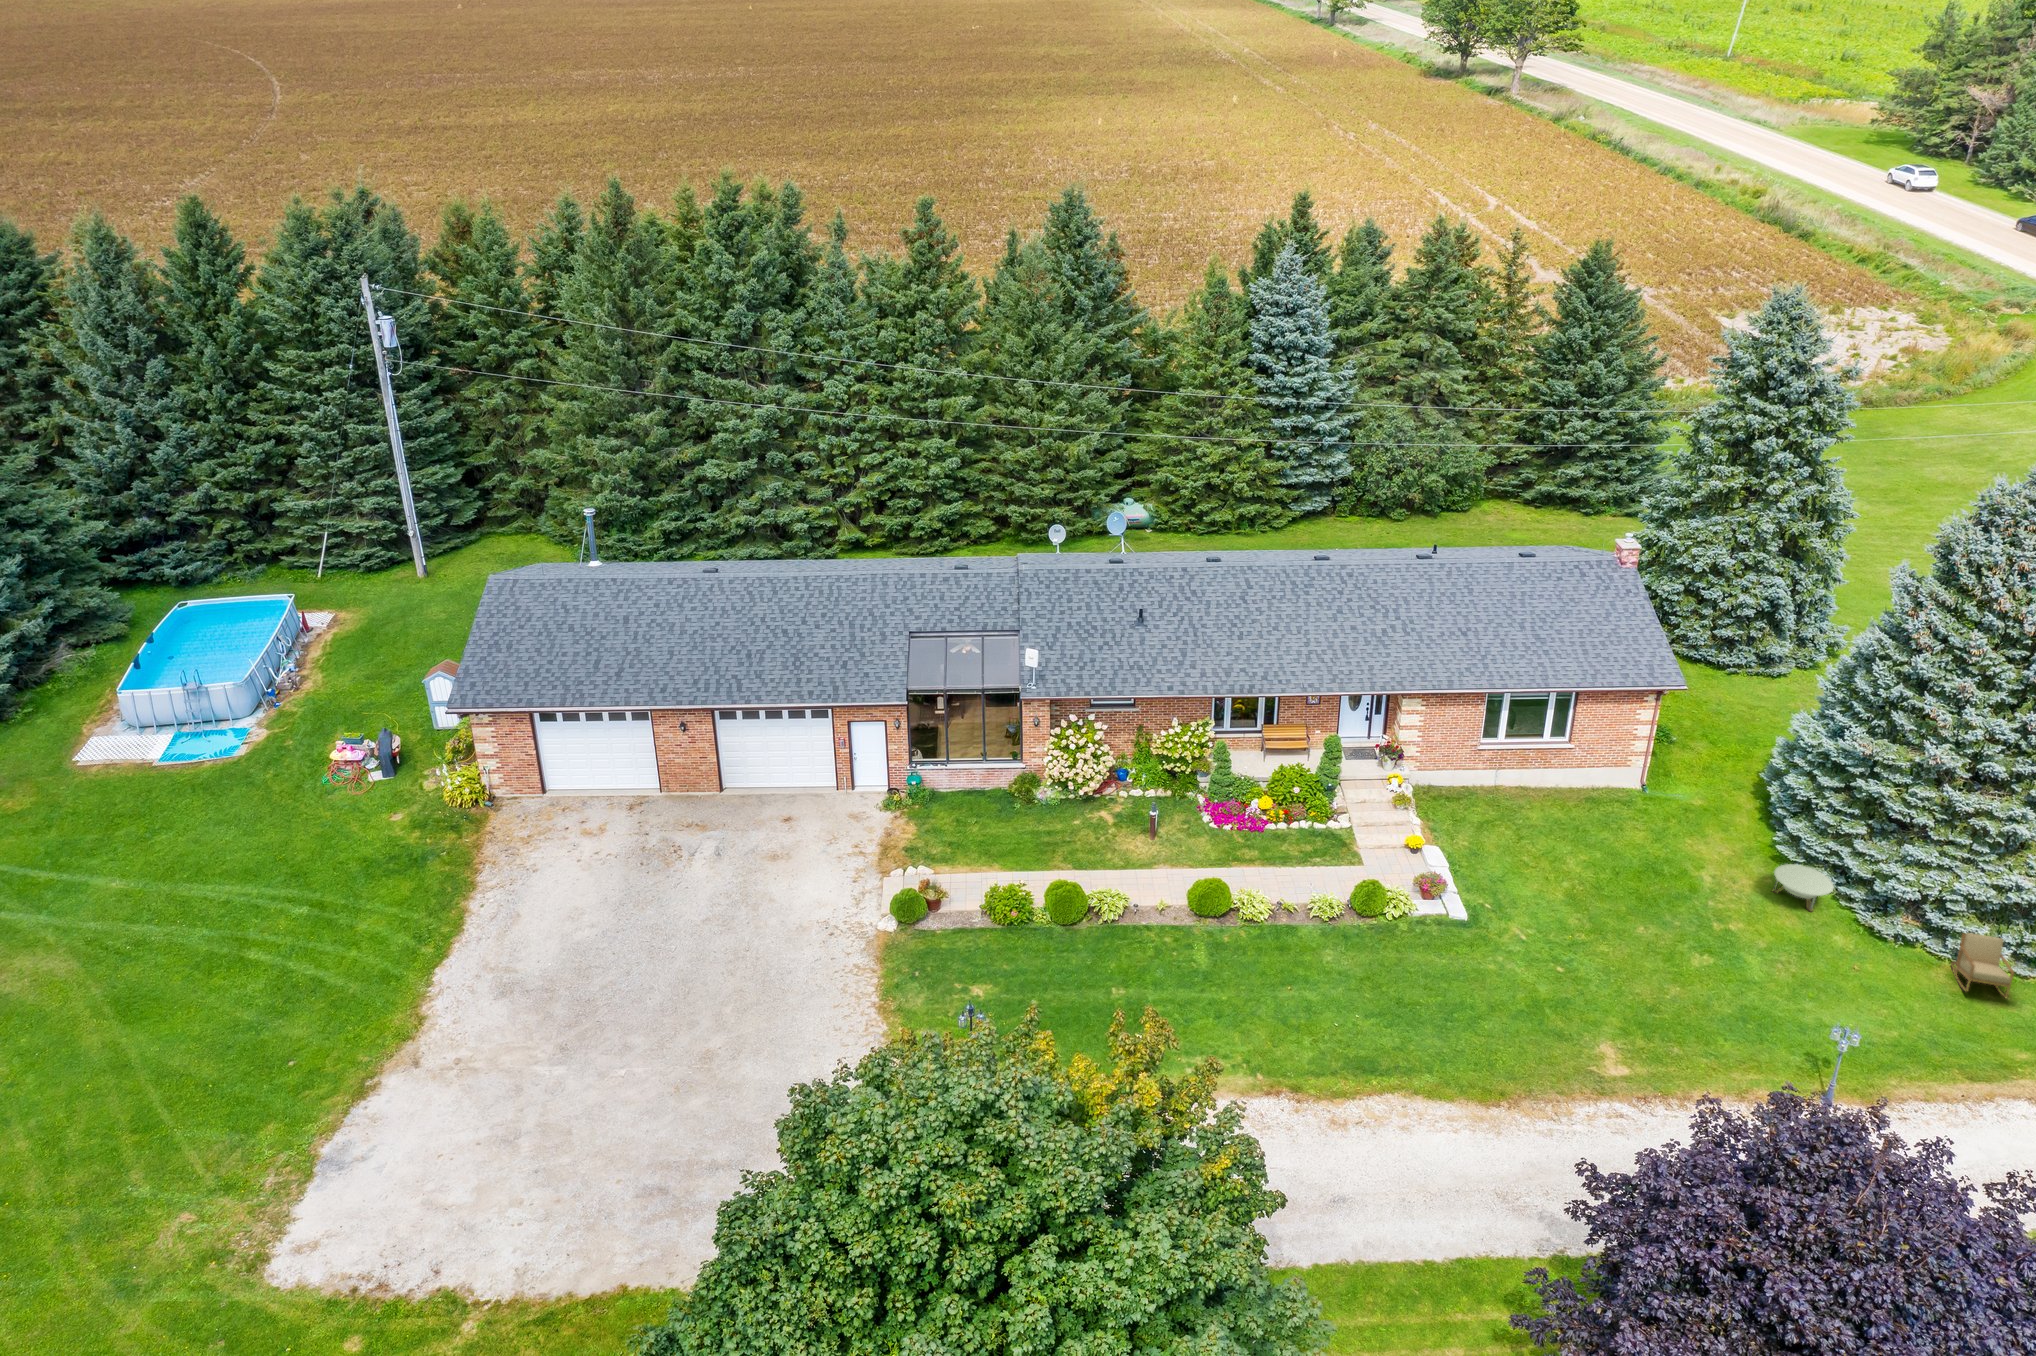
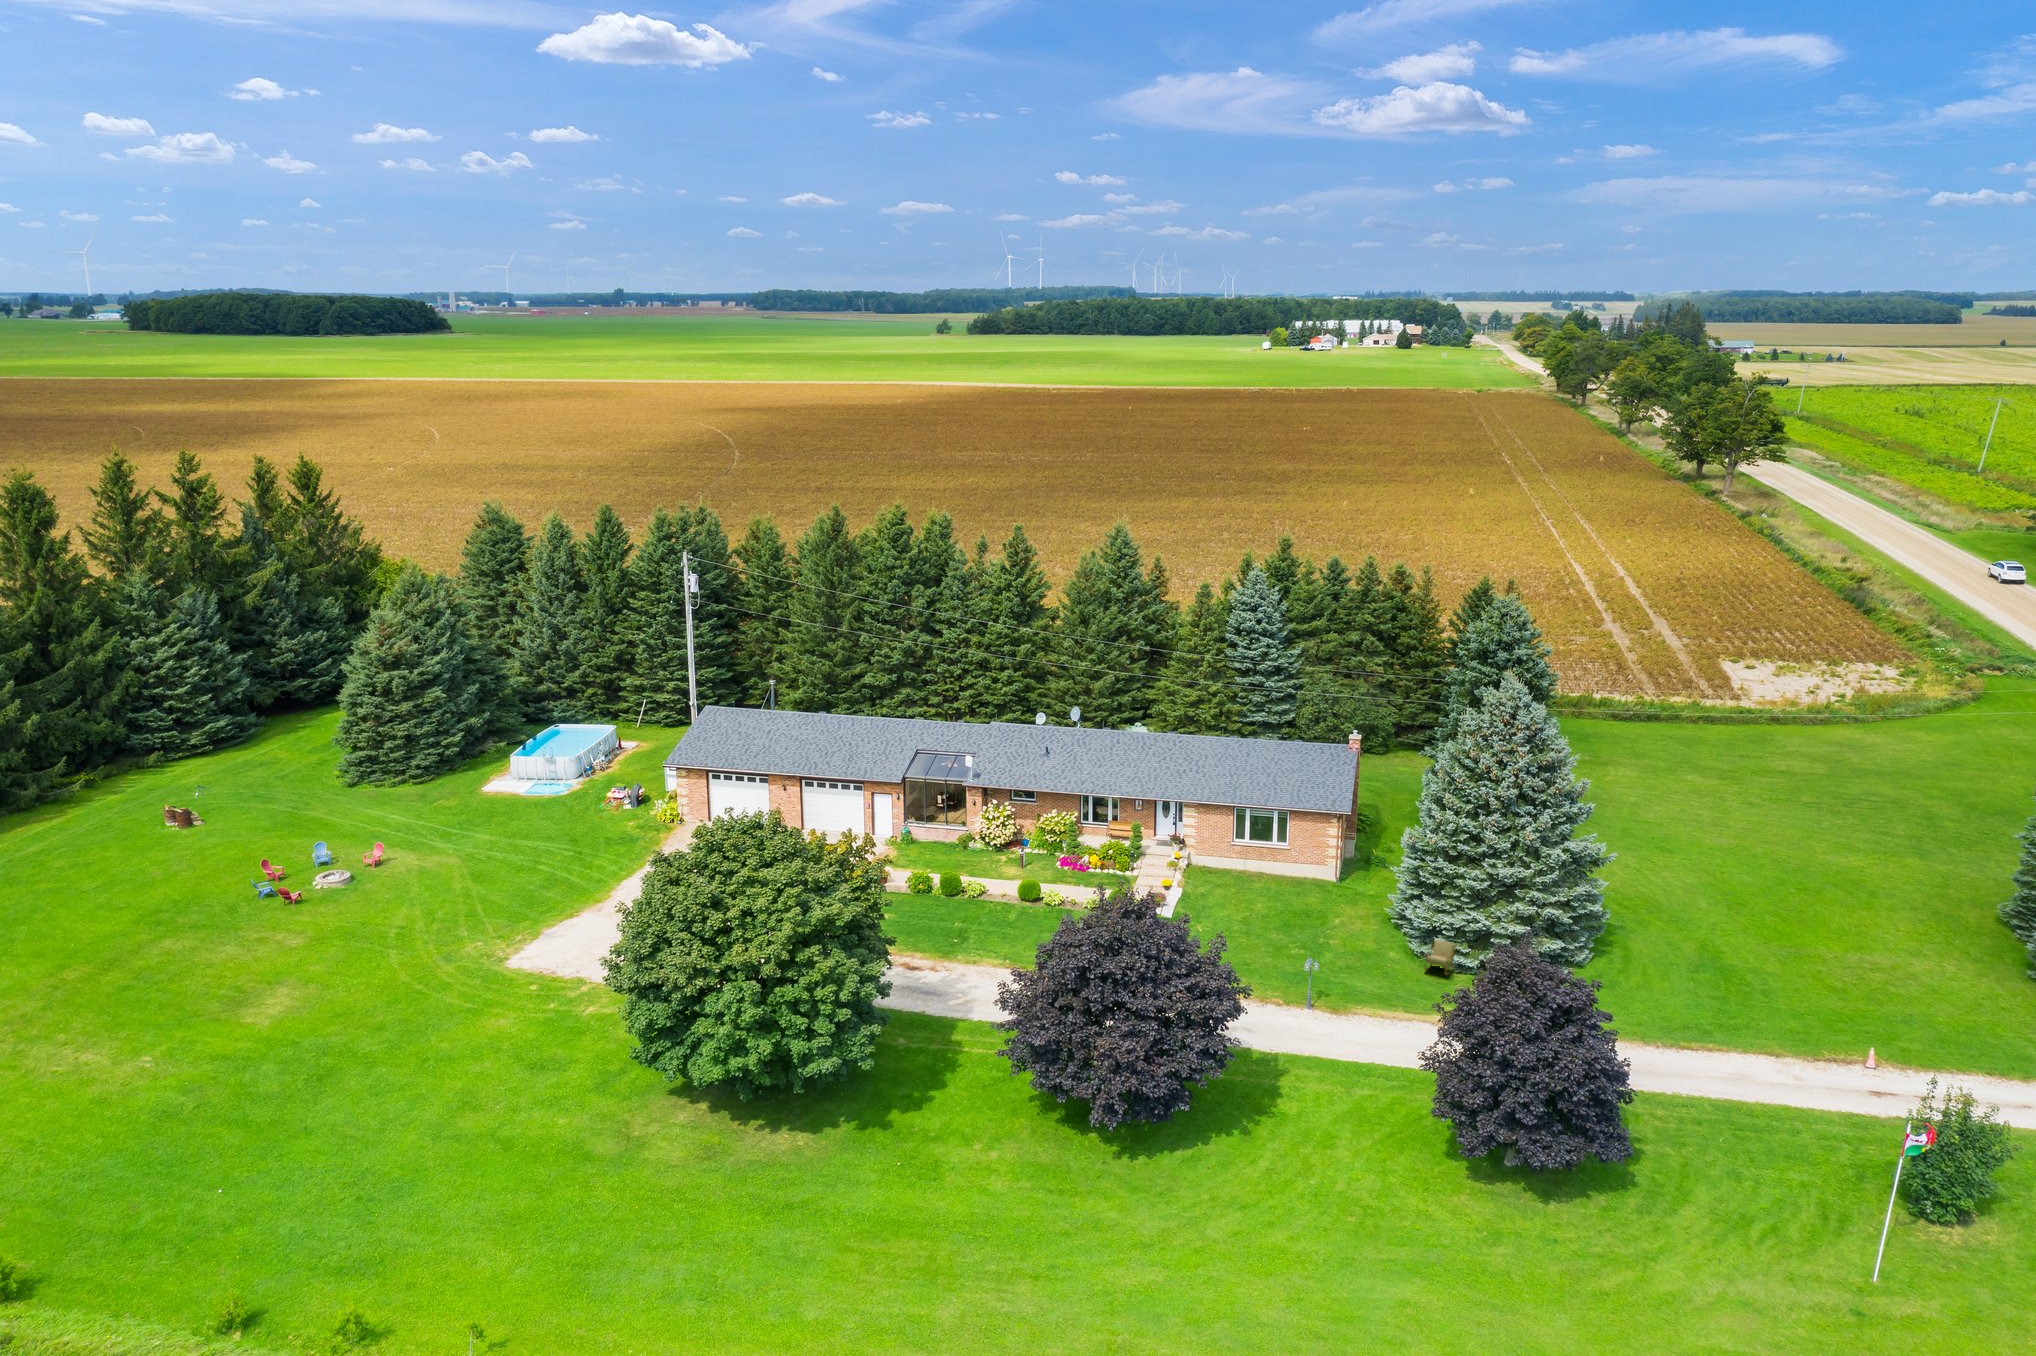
round table: present [1772,864,1834,911] -> none [1362,913,1395,936]

